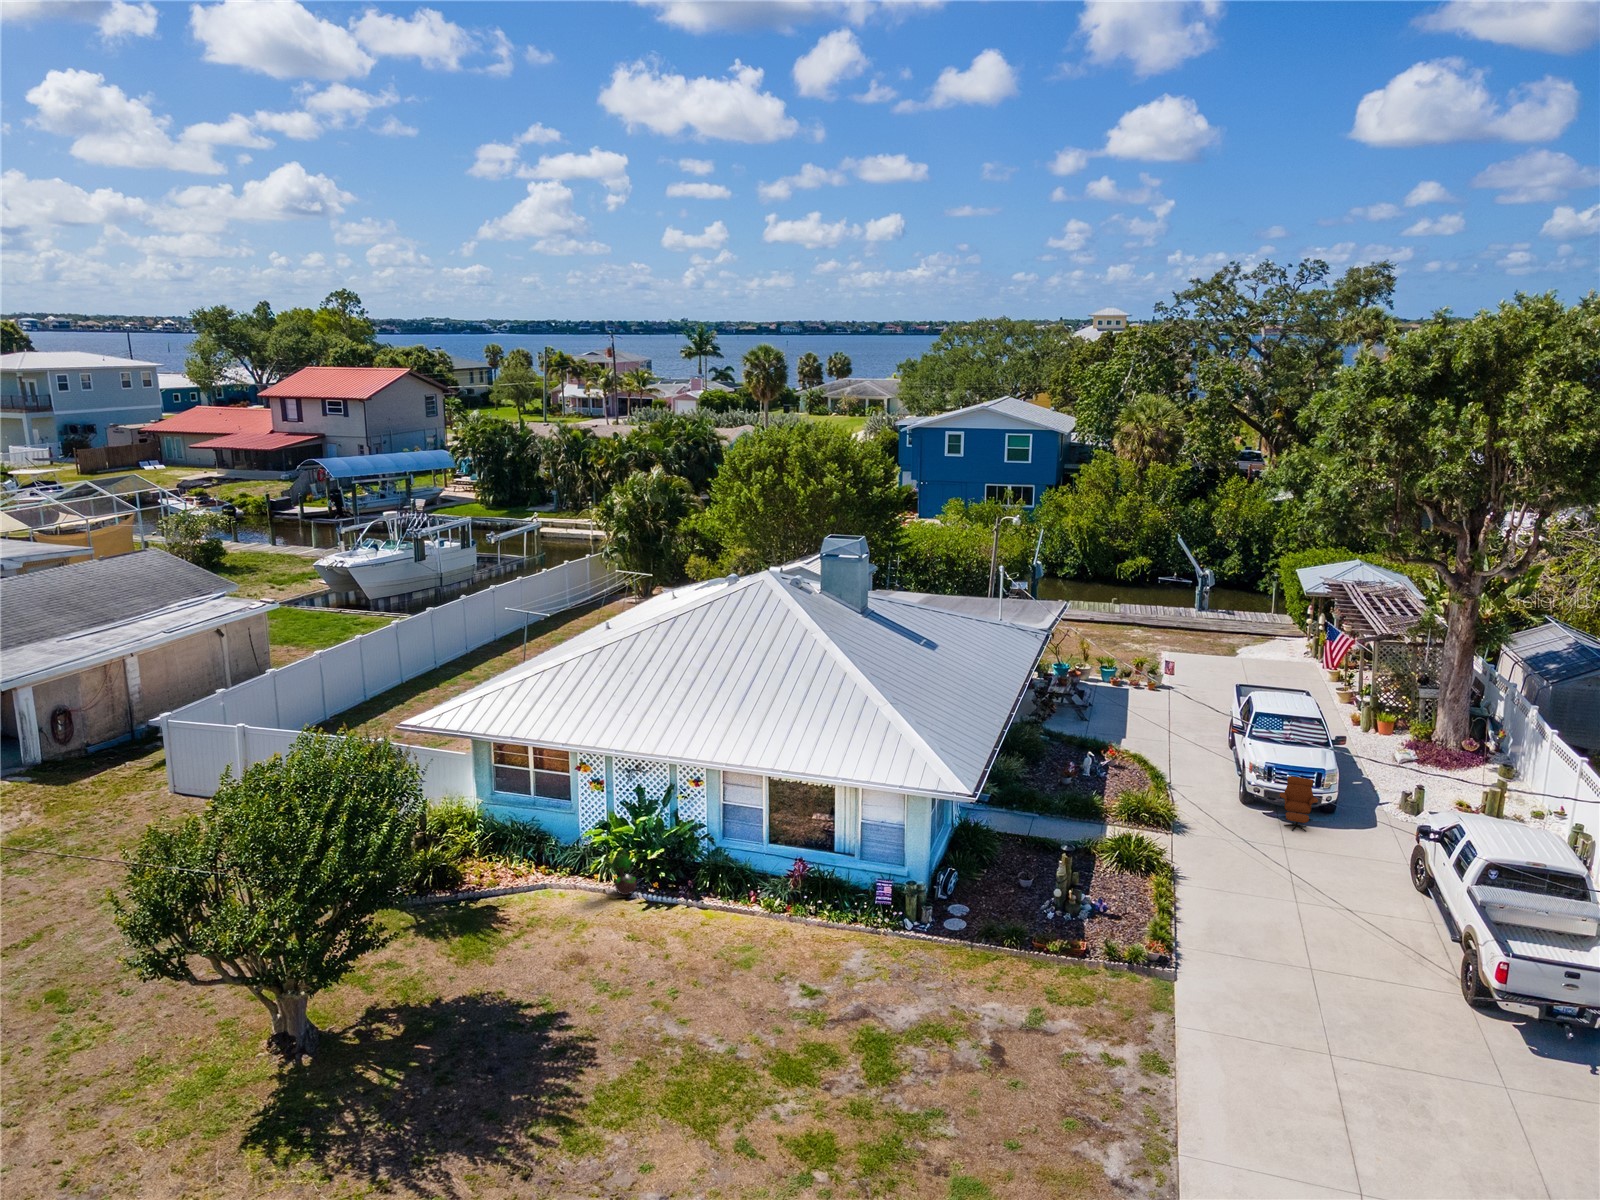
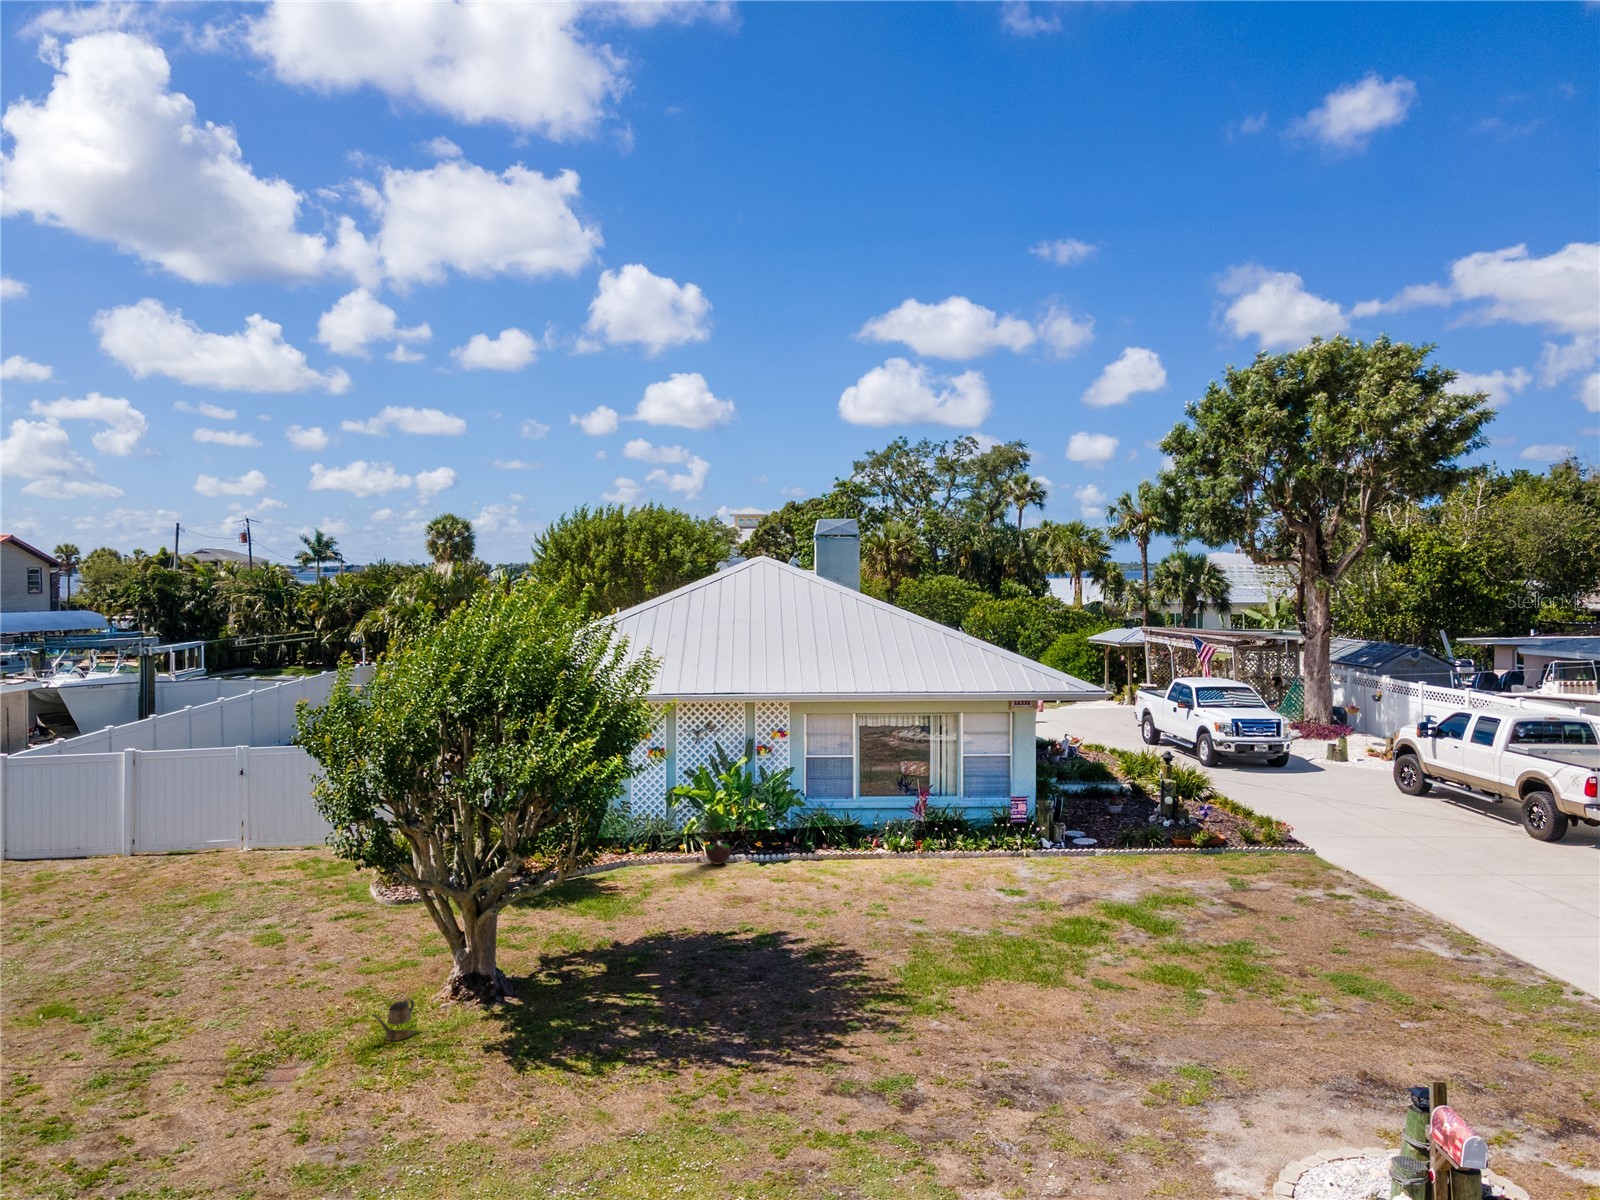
lounge chair: present [1279,776,1318,832] -> none [1250,726,1289,770]
watering can: none [235,1038,277,1069] -> present [373,999,415,1041]

